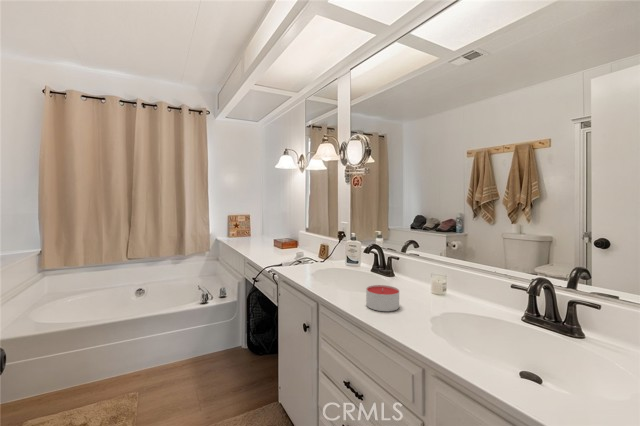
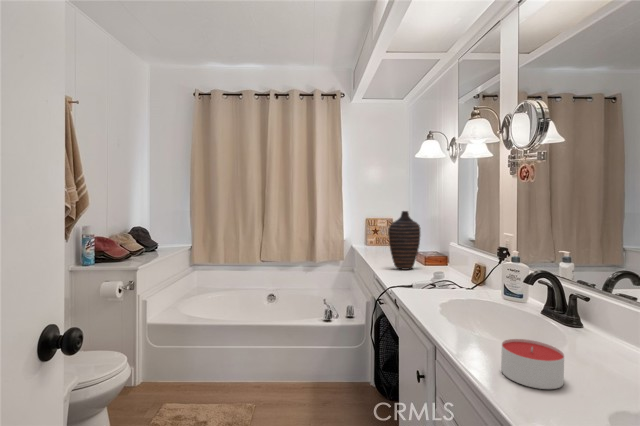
decorative vase: none [259,208,282,253] -> present [388,211,420,270]

